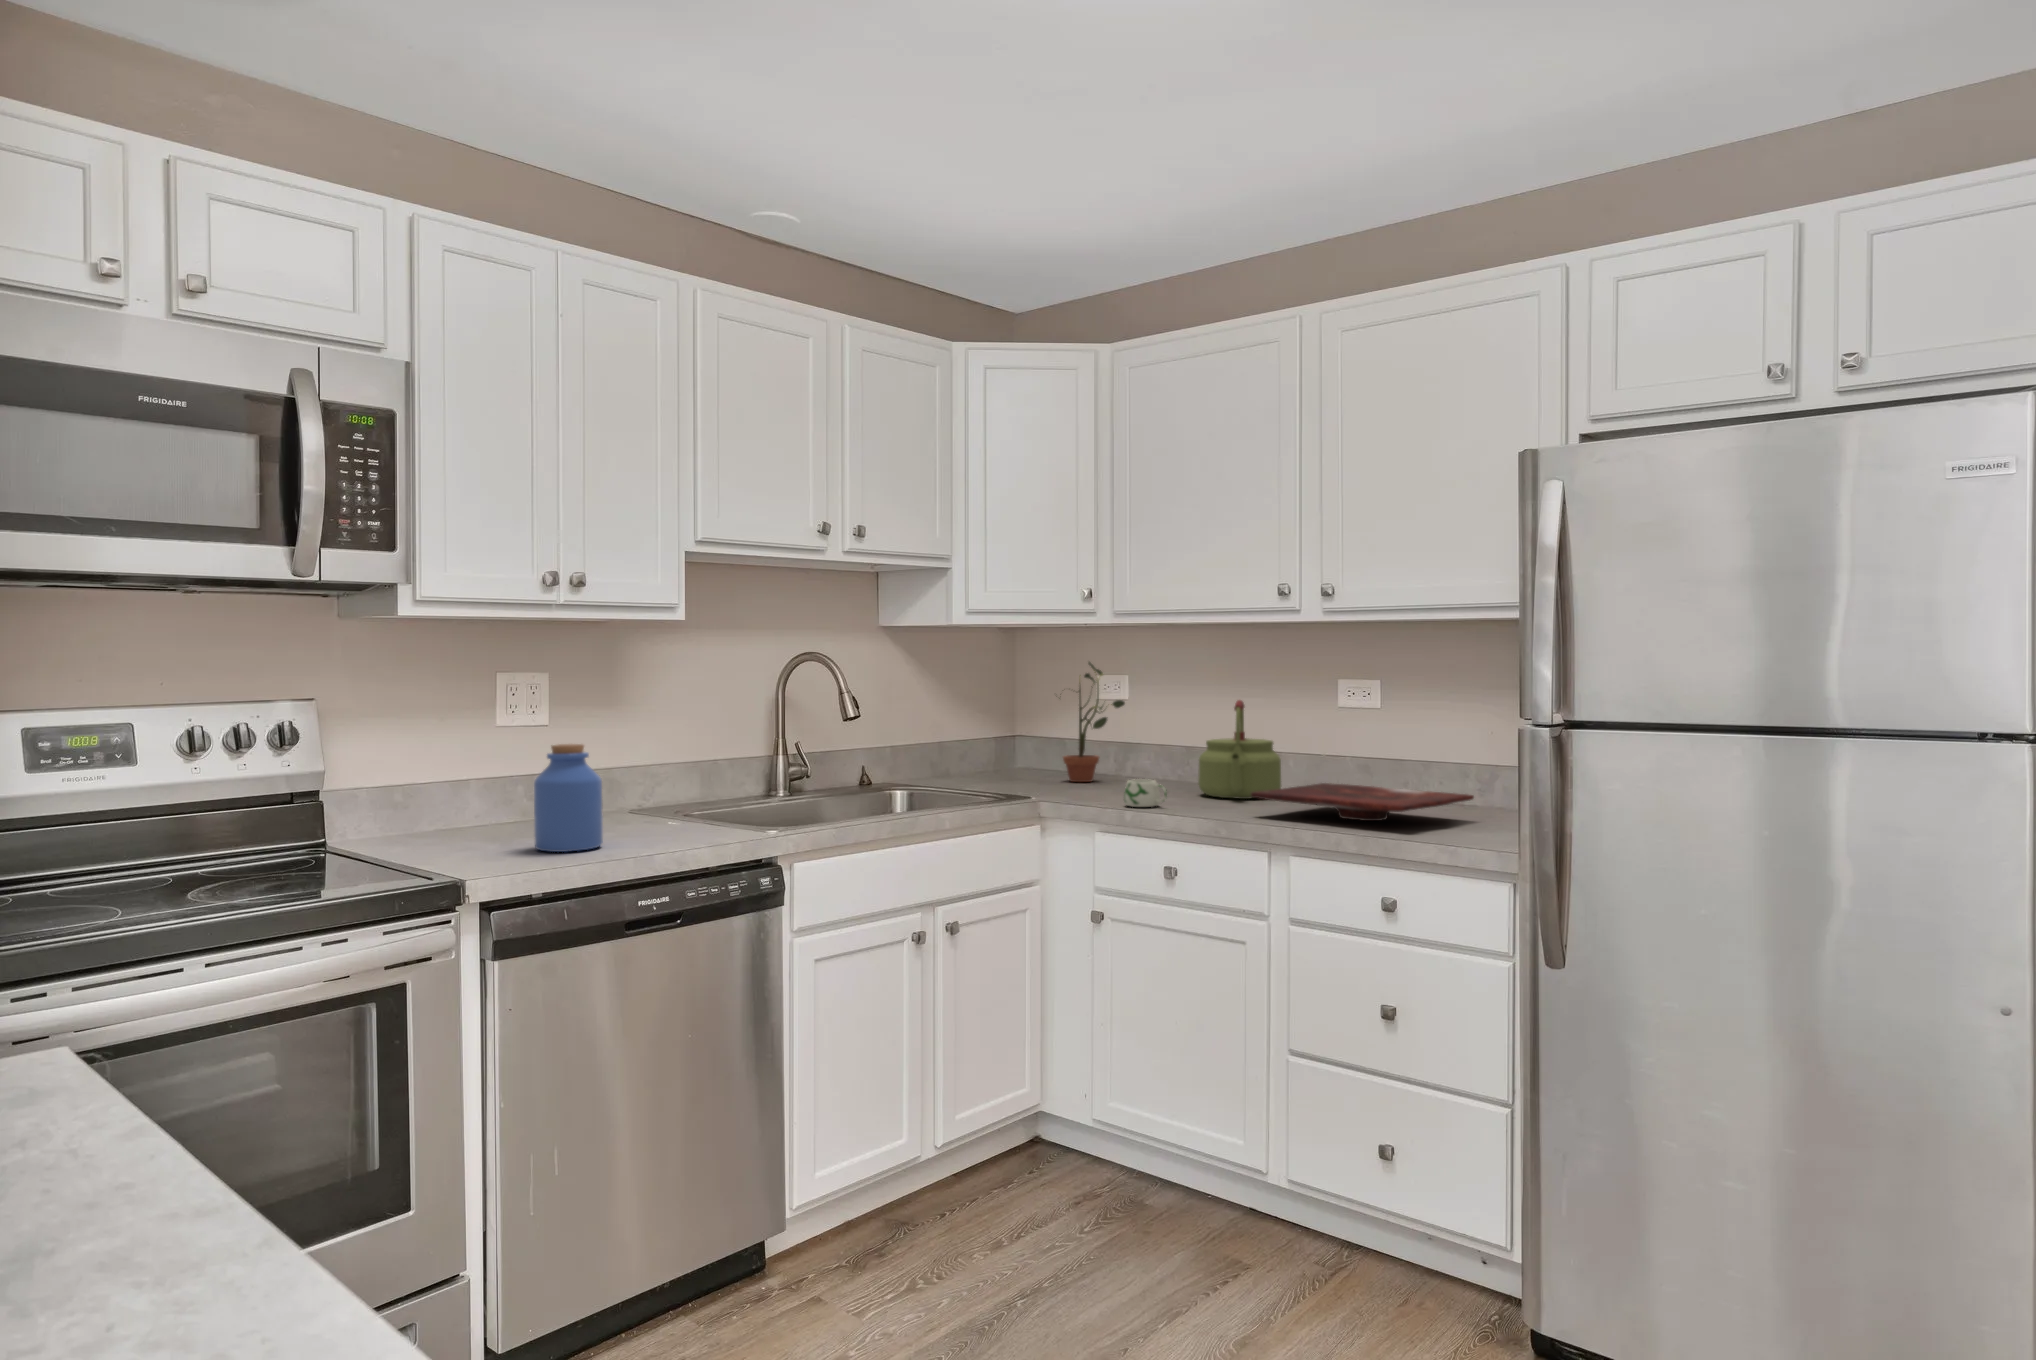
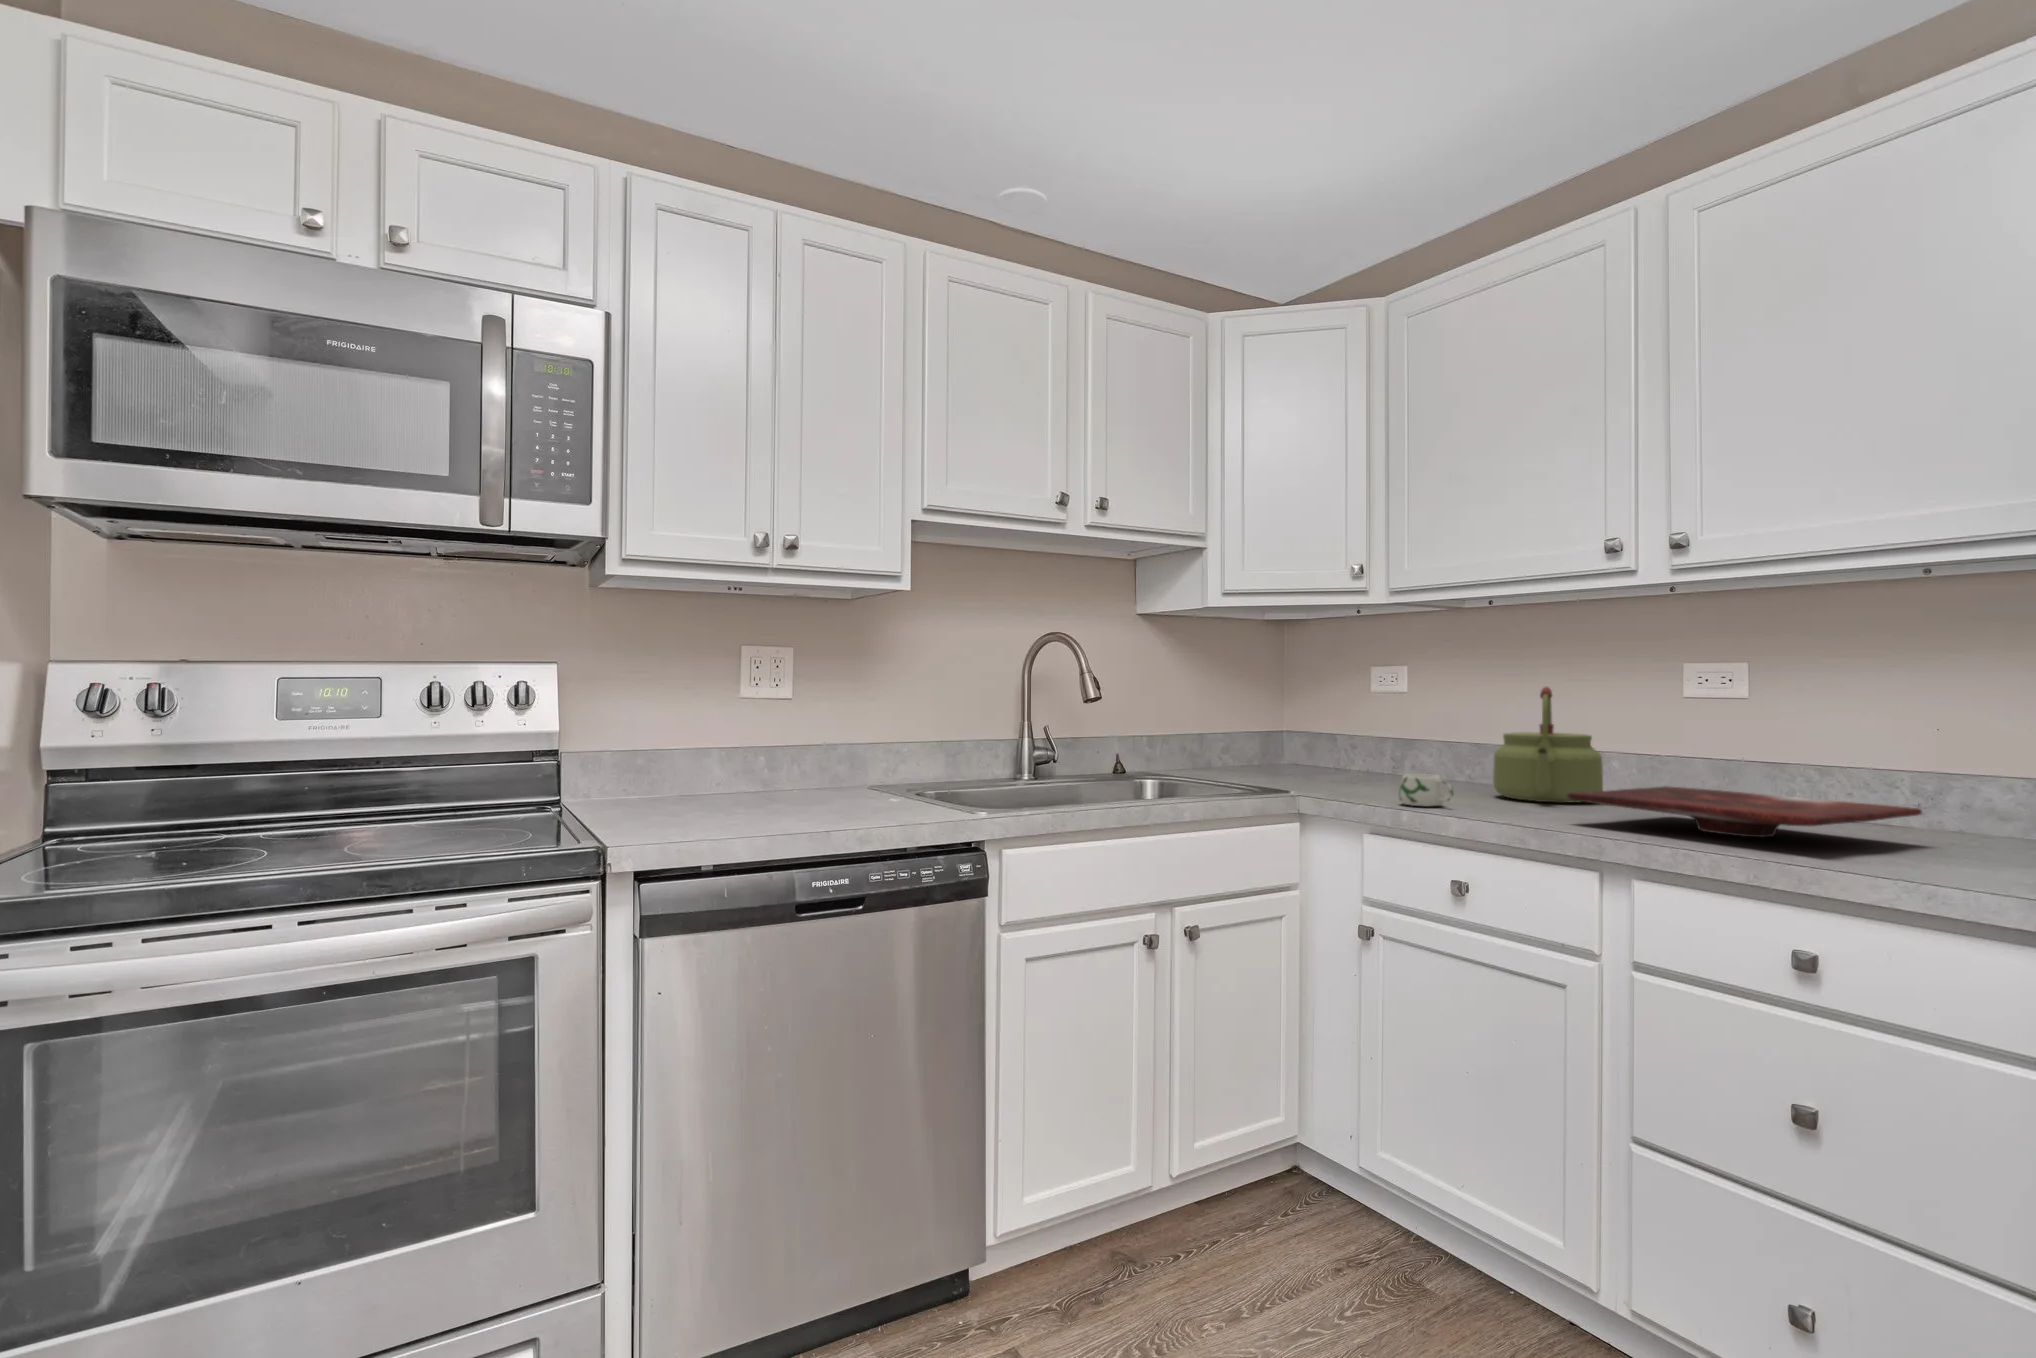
potted plant: present [1059,662,1125,782] -> none [1324,653,1405,779]
jar: present [534,744,603,852] -> none [729,709,799,822]

